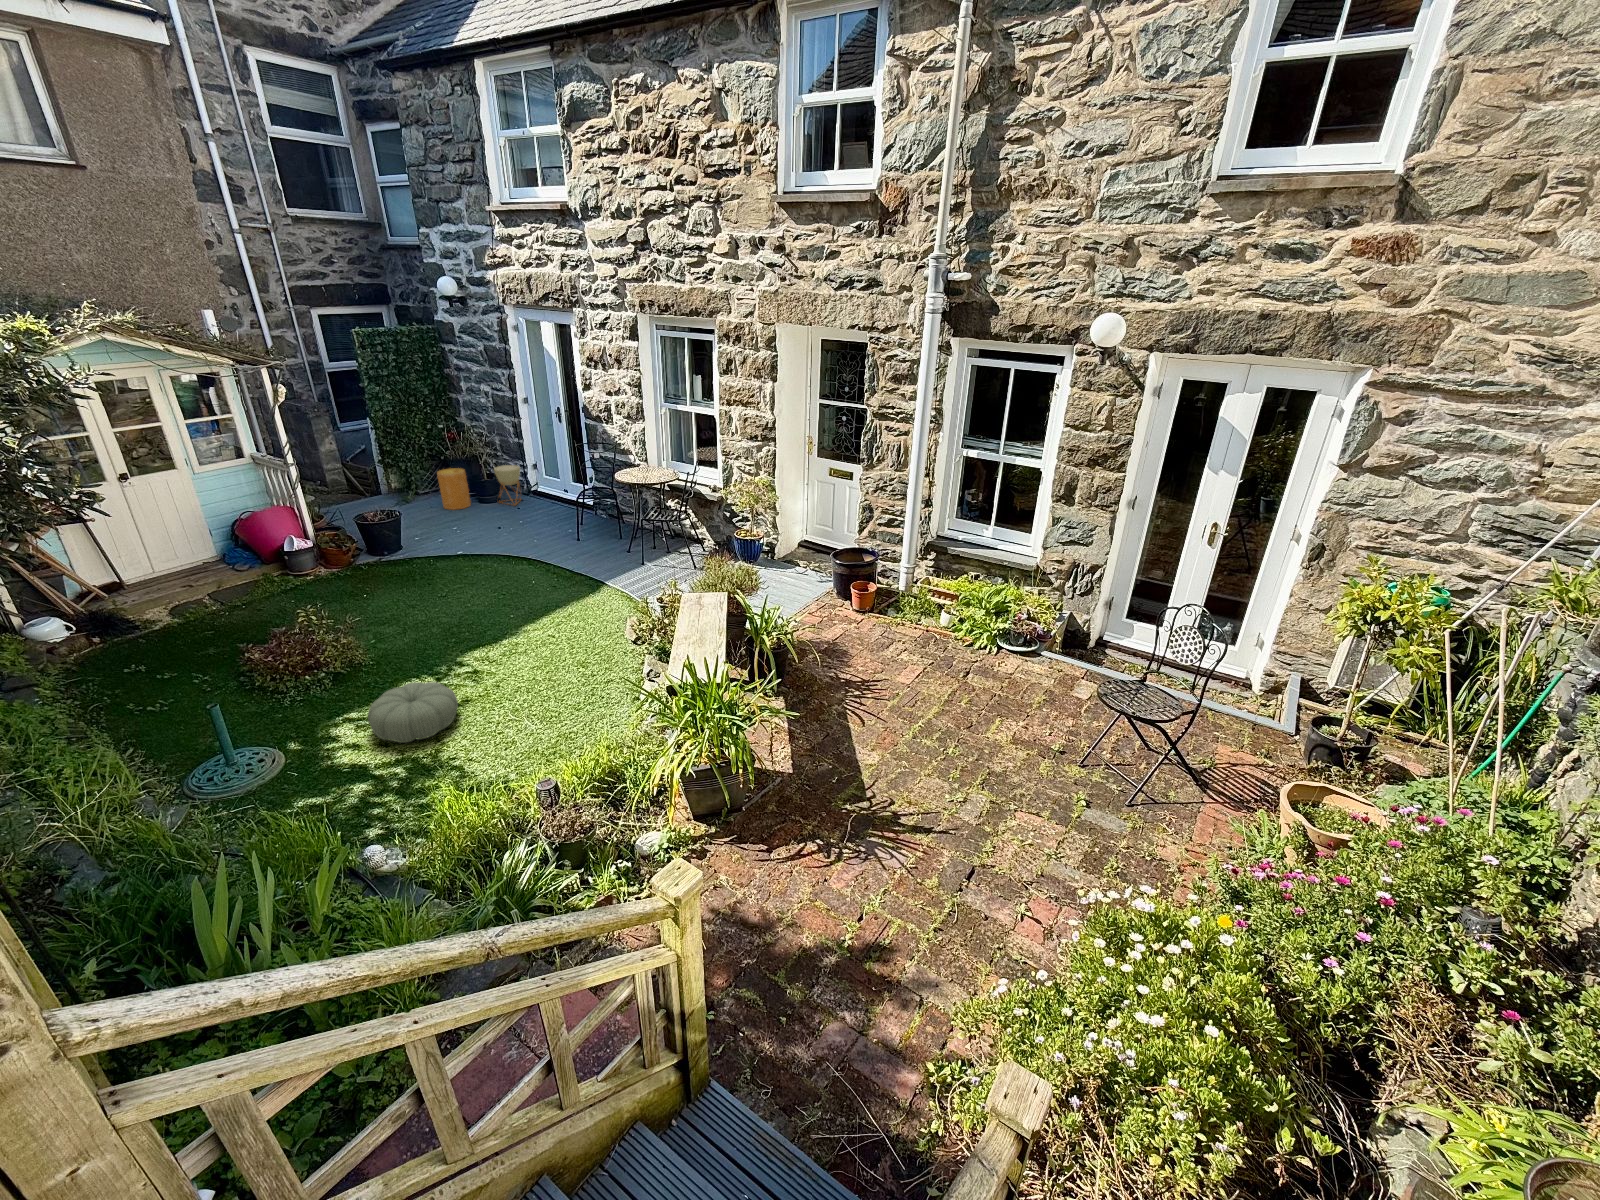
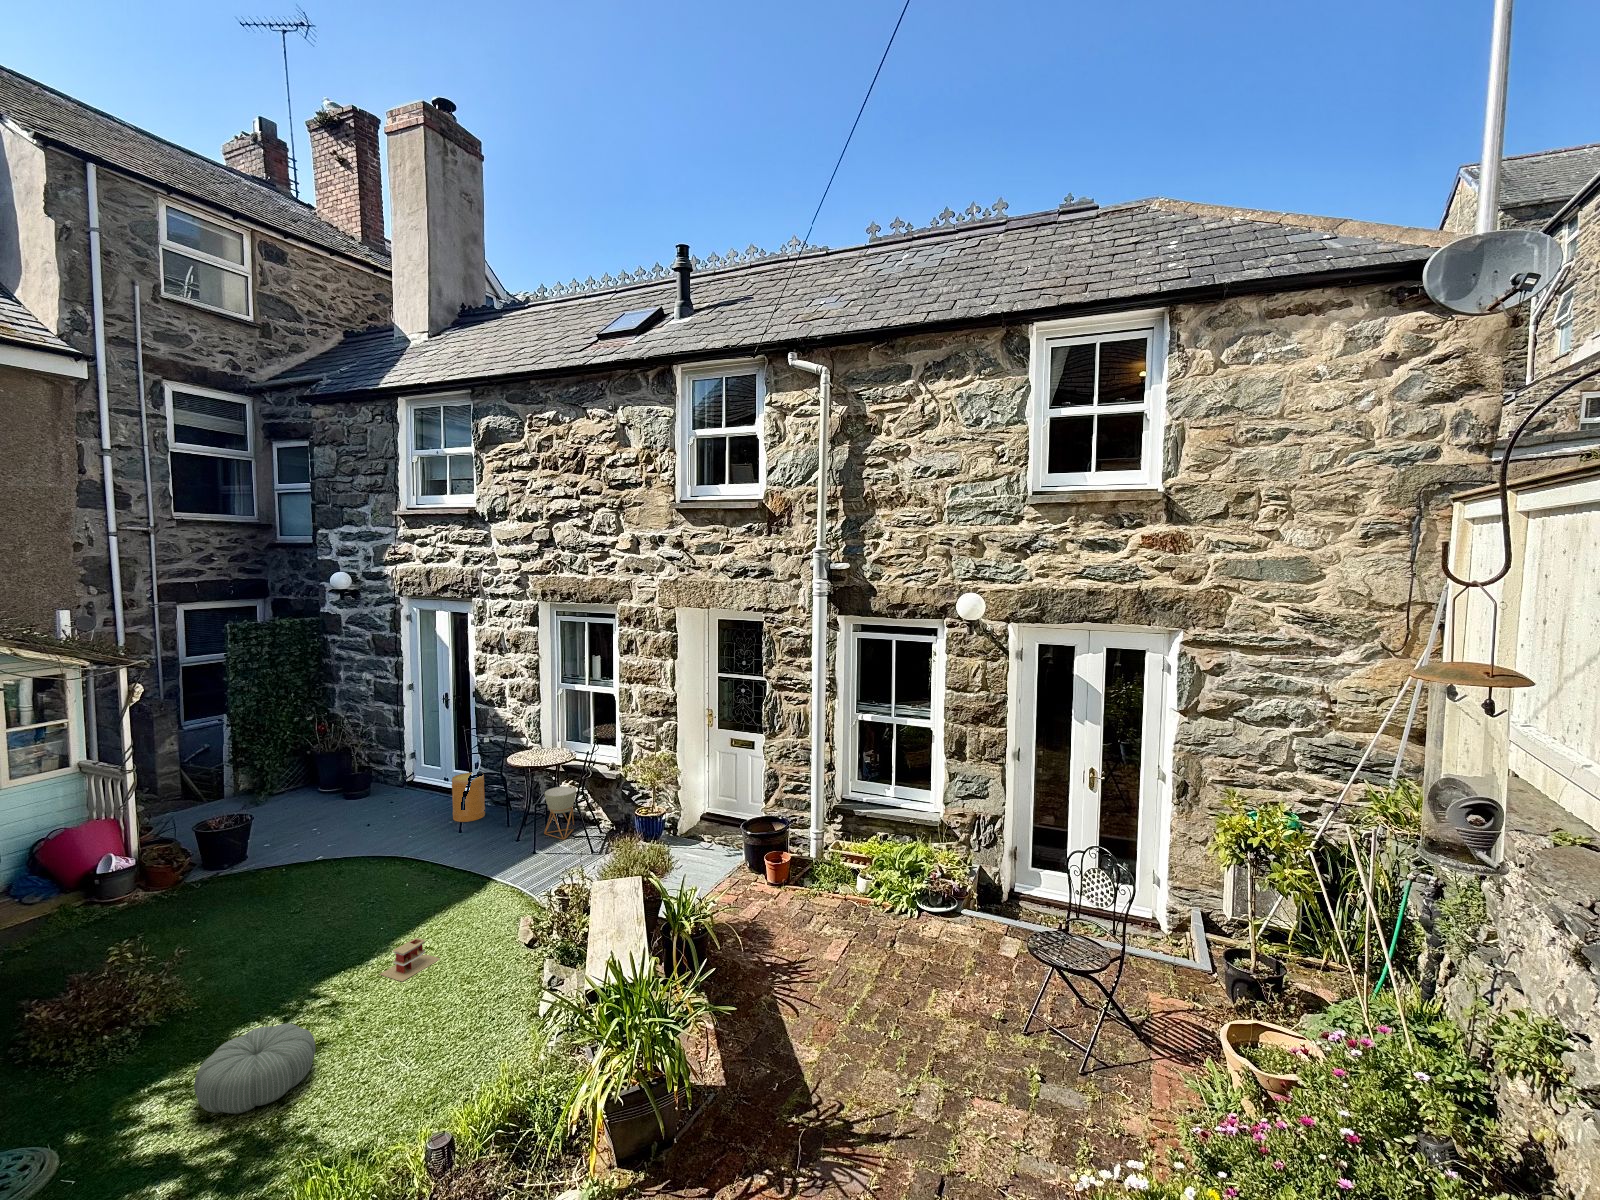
planter: present [494,465,522,505] -> present [544,787,576,840]
basket: present [437,468,471,510] -> present [452,773,485,822]
toy house: none [510,625,560,659] -> present [380,938,440,981]

